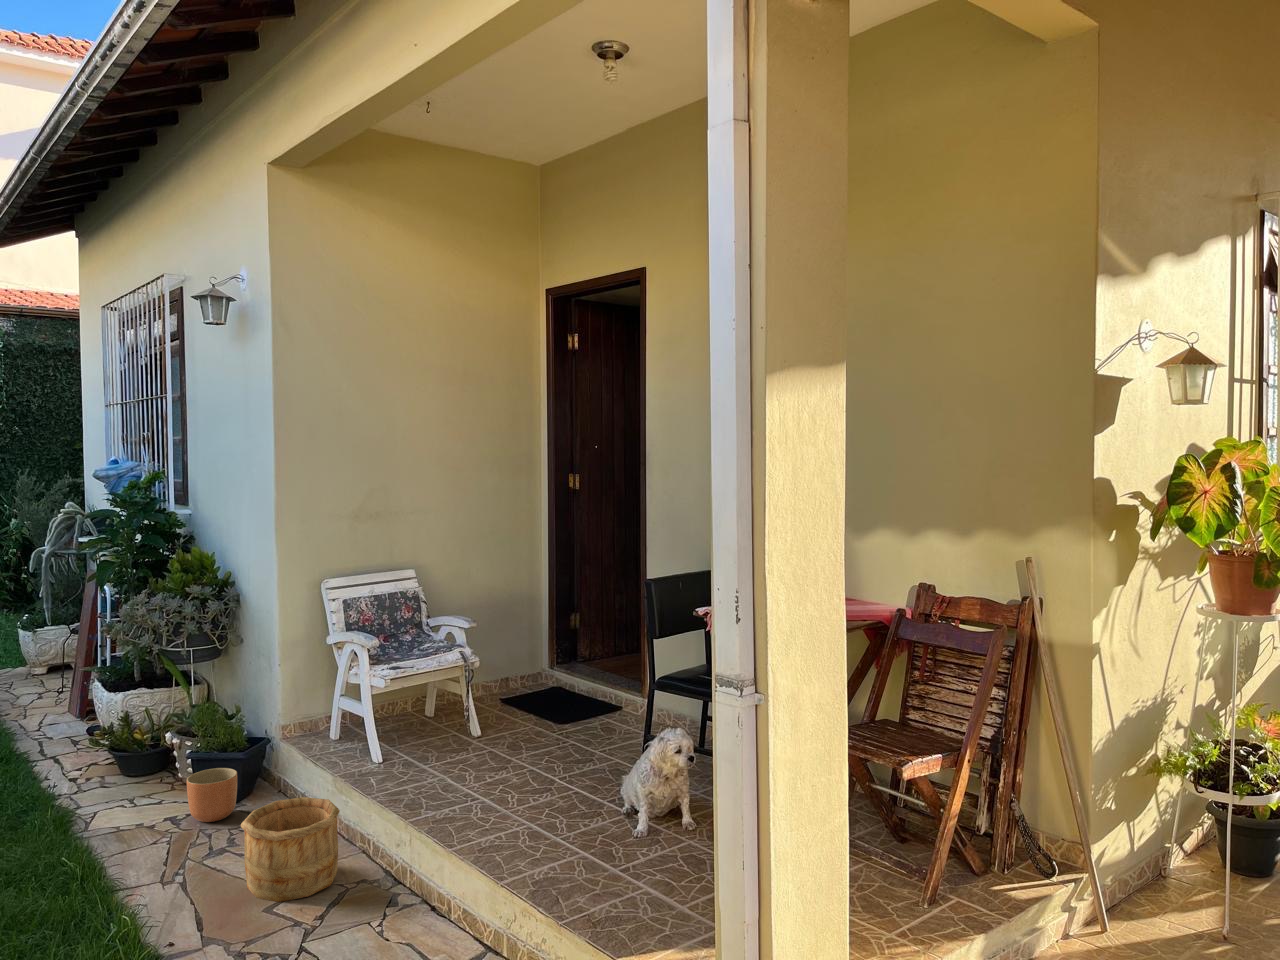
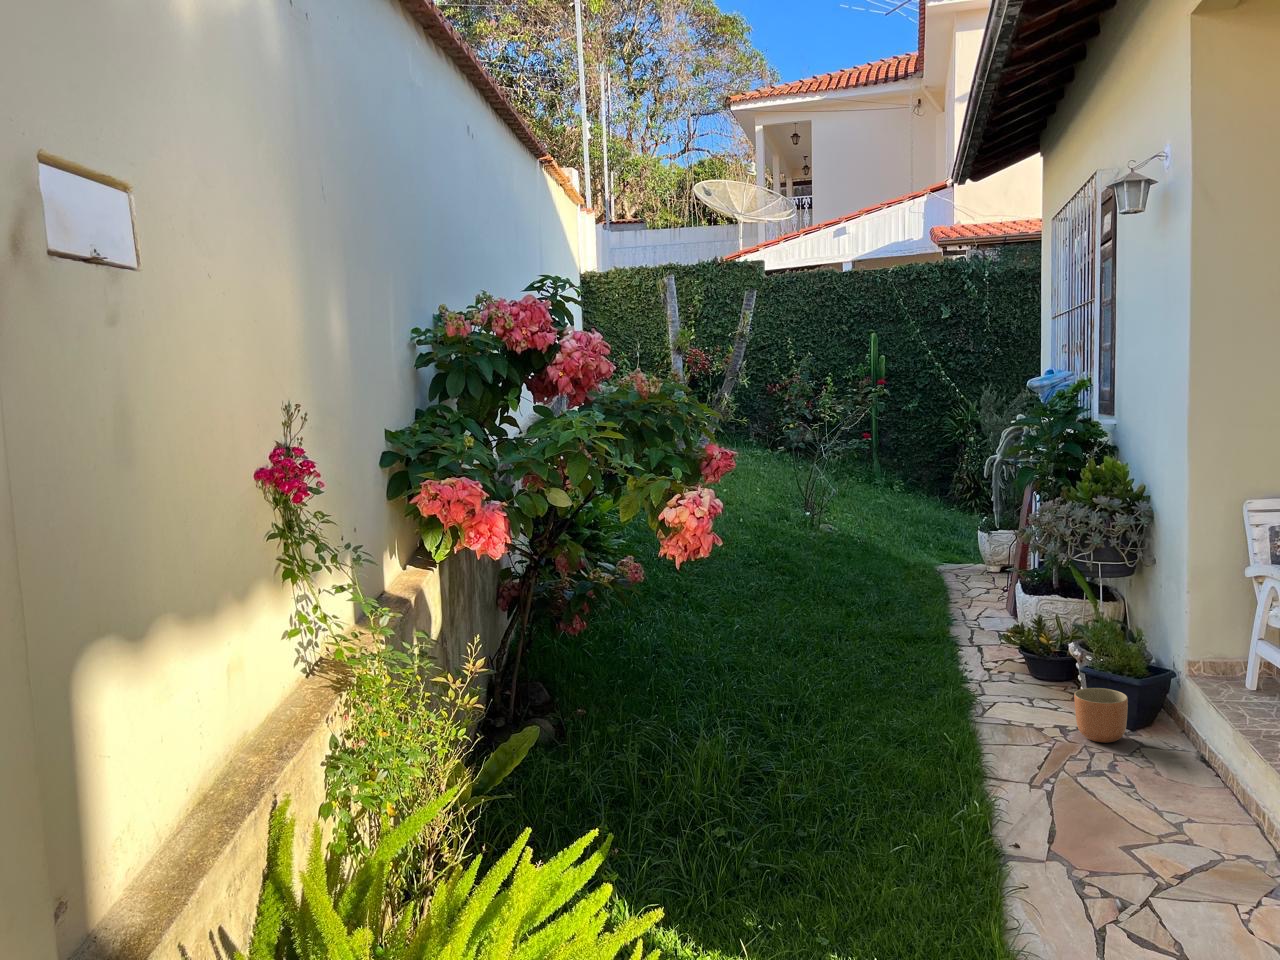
wooden bucket: present [241,797,340,902] -> none [1104,737,1221,850]

